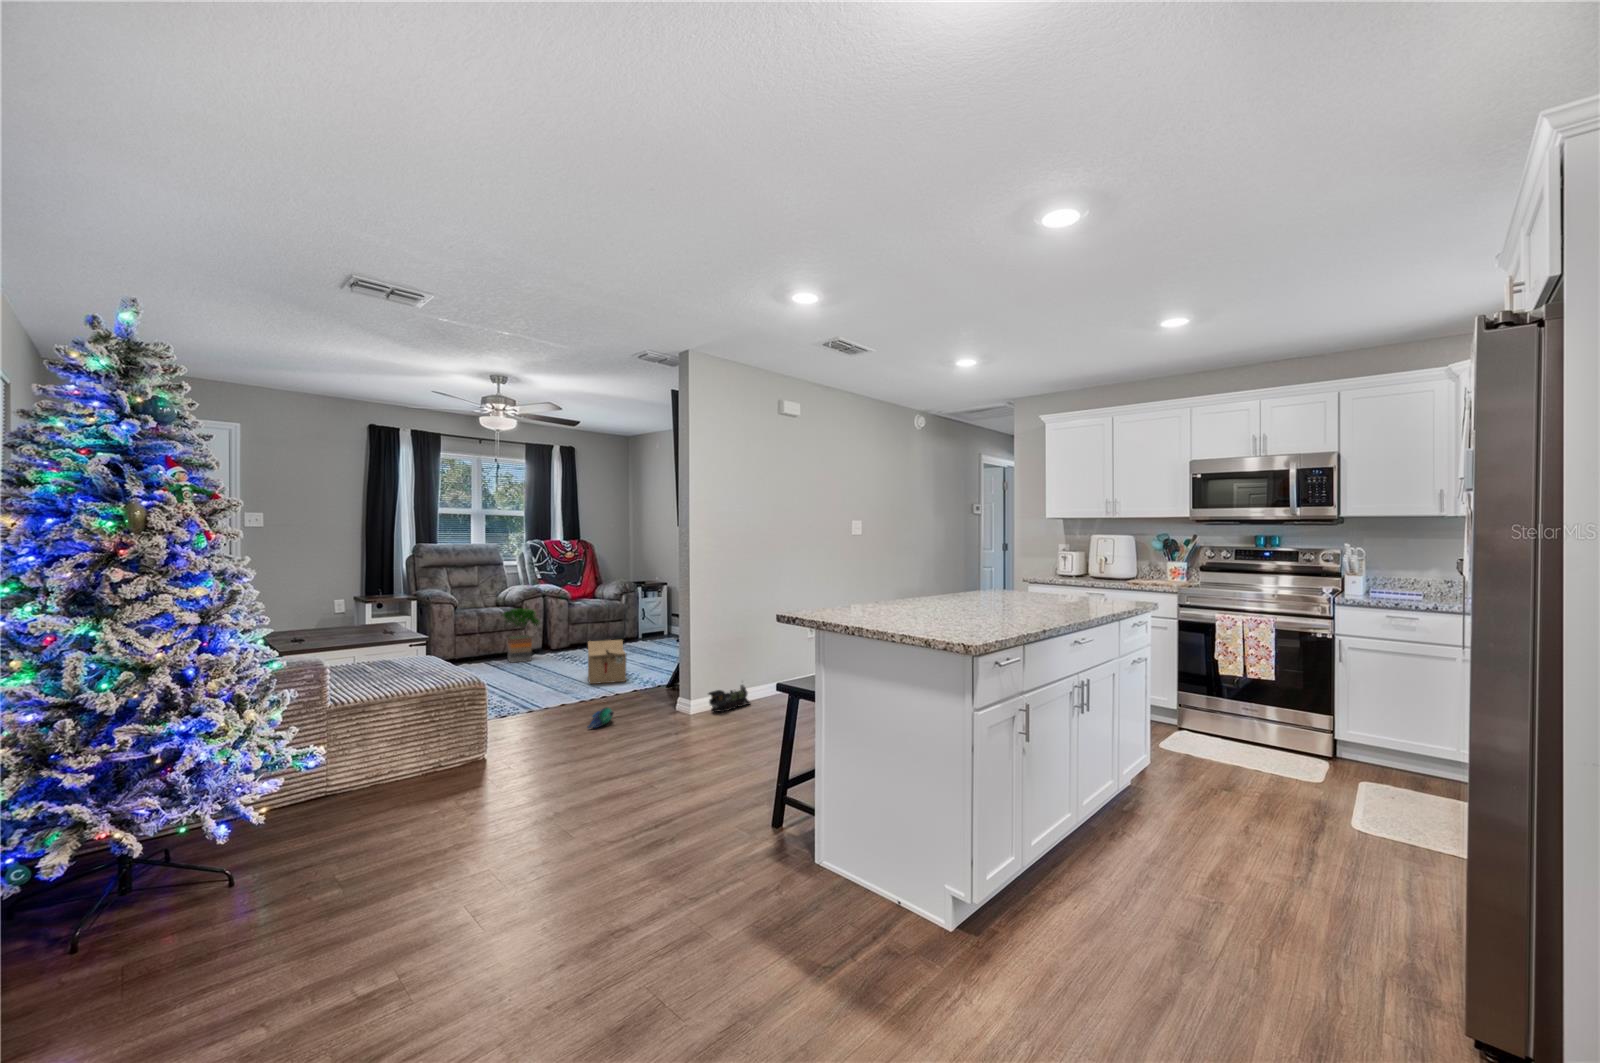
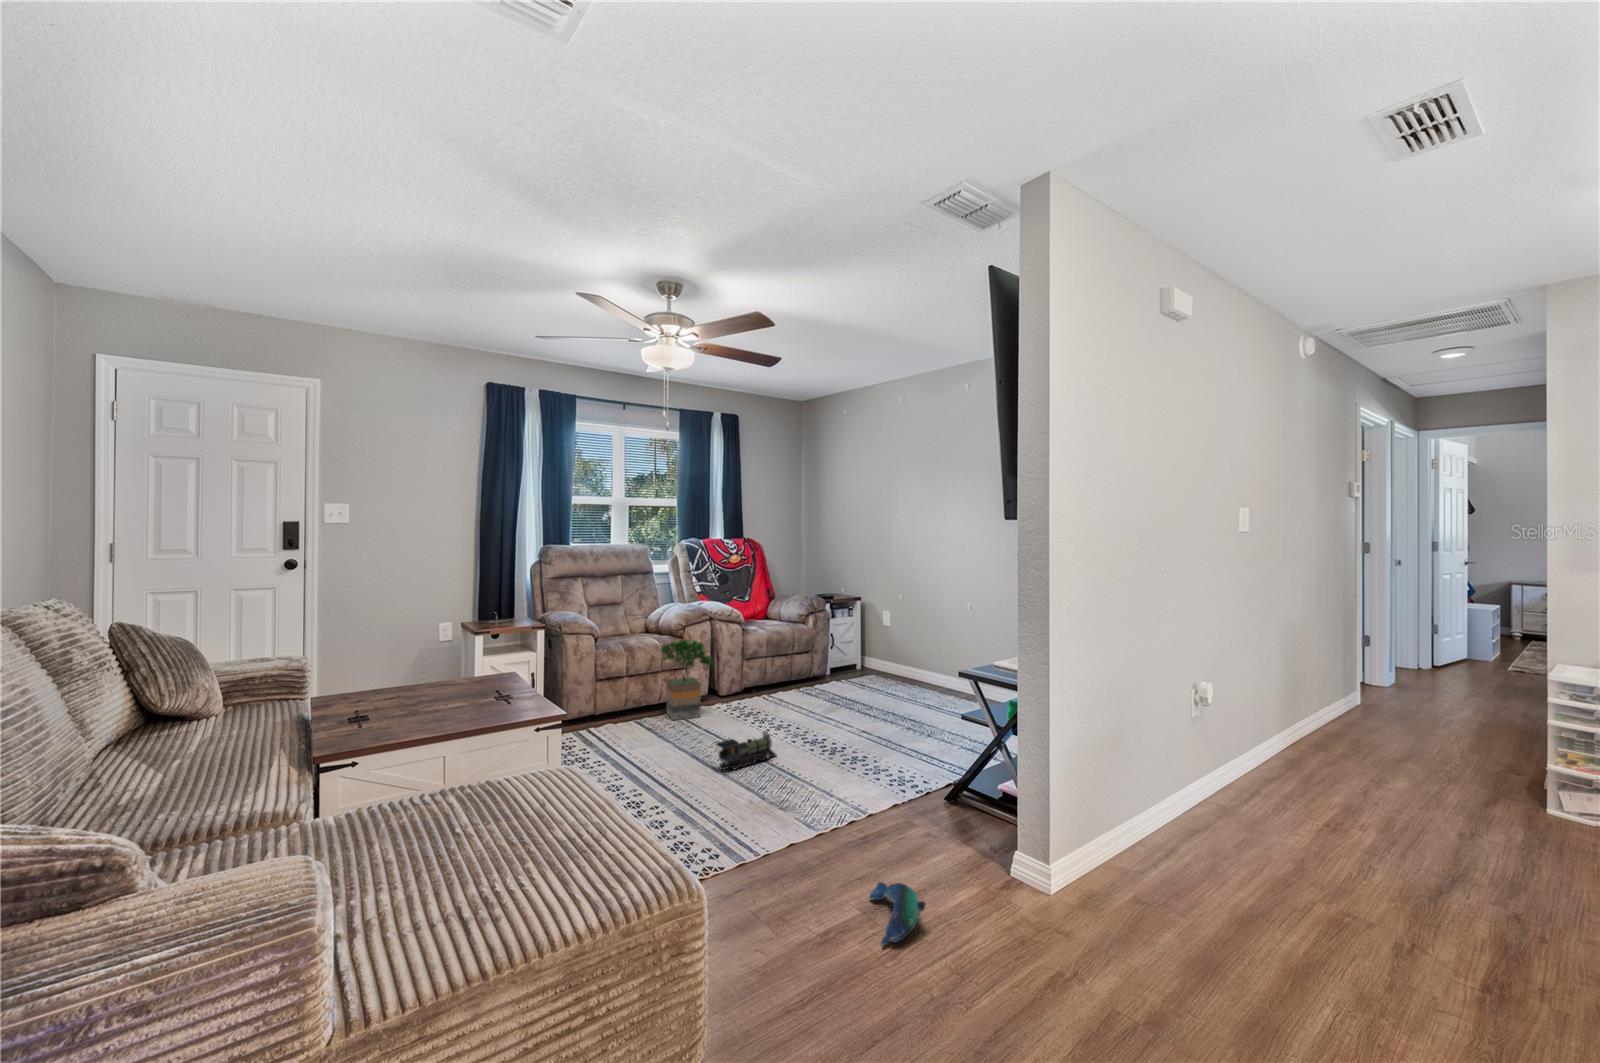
cardboard box: present [588,640,627,684] -> none [798,701,873,781]
toy train: present [709,685,750,712] -> present [716,726,777,770]

